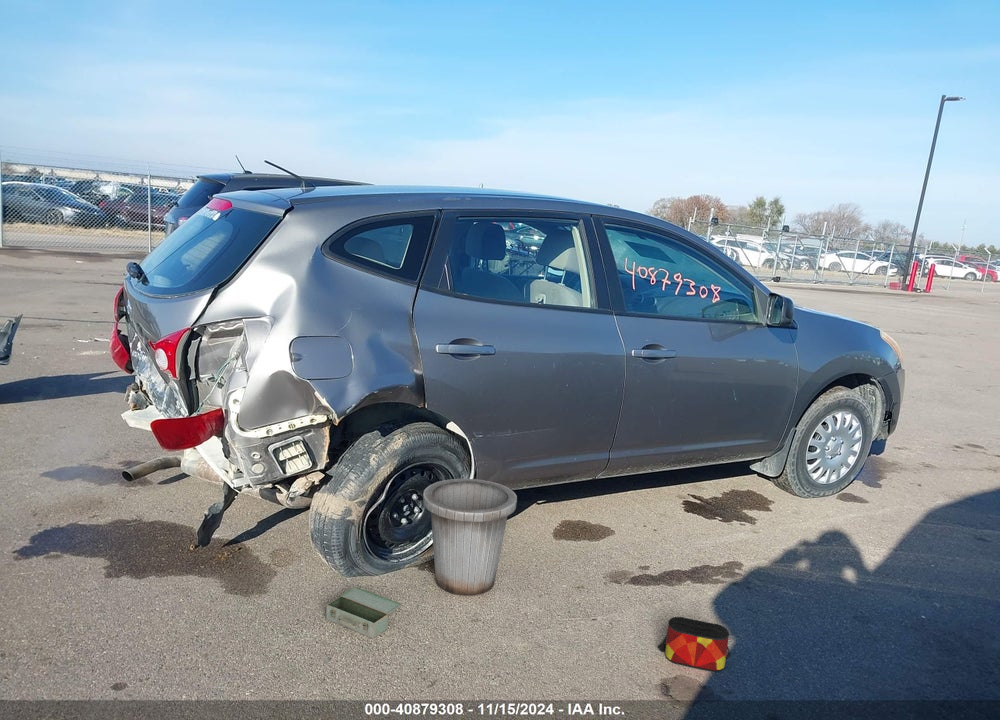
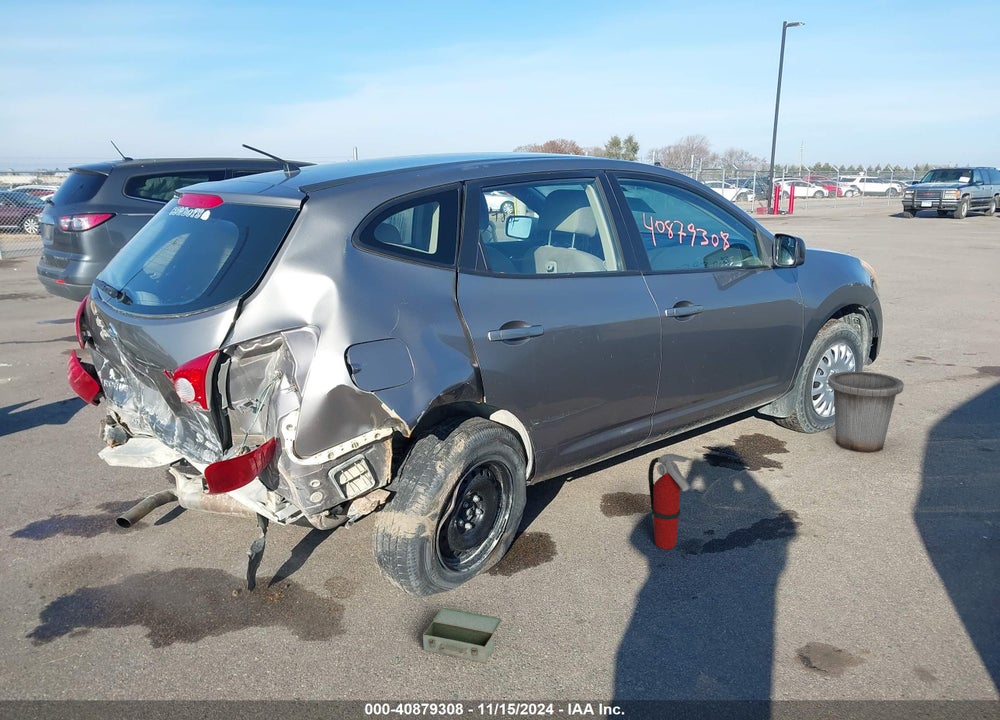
trash can: present [423,479,517,596] -> present [828,371,904,452]
fire extinguisher: none [586,484,623,577] -> present [648,454,692,549]
bag: present [658,617,730,672] -> none [771,581,846,632]

